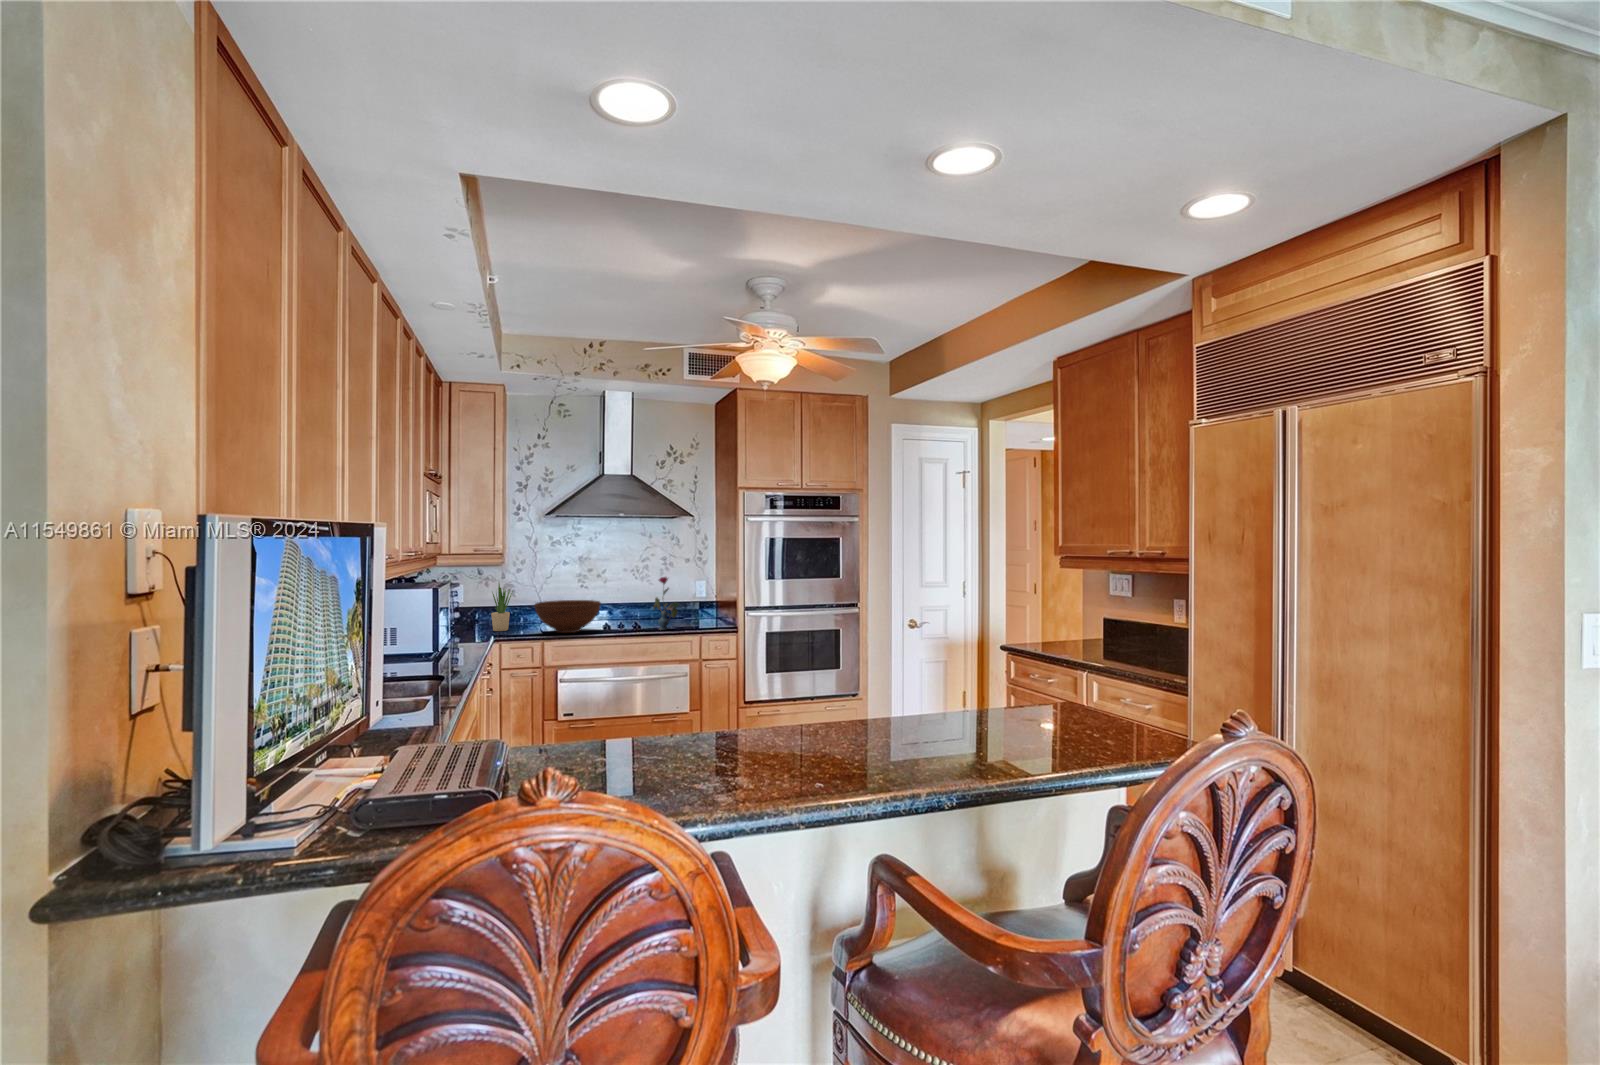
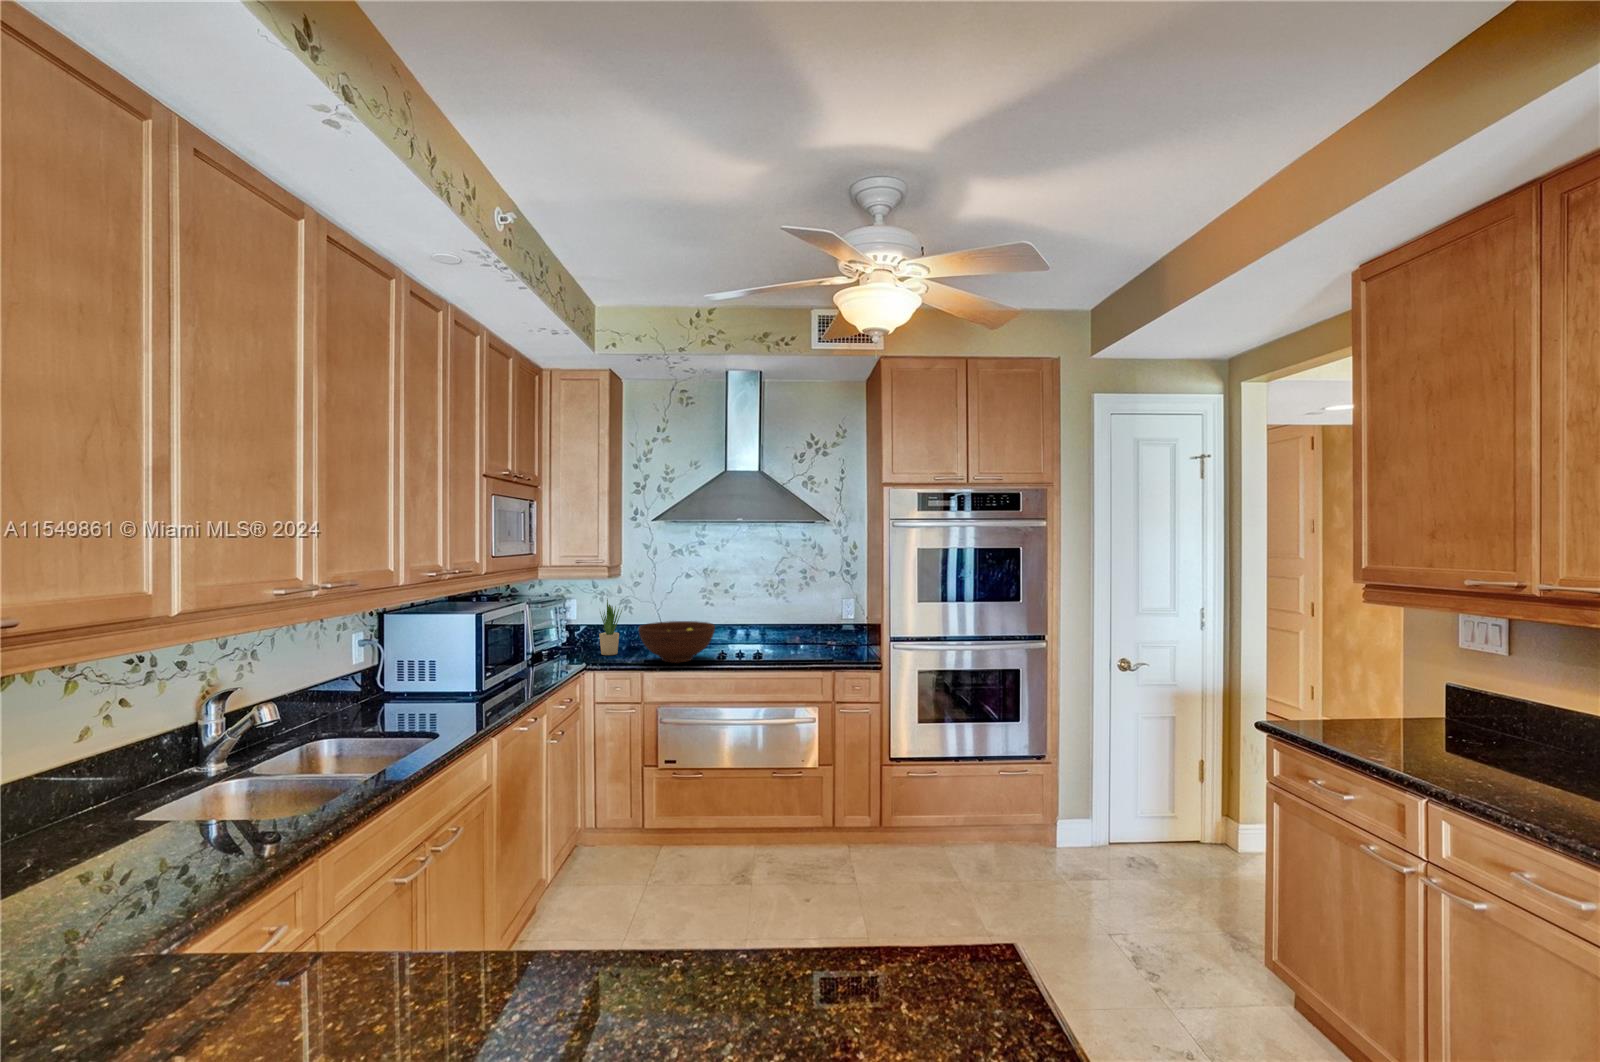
vase: present [653,577,679,630] -> none [776,597,806,663]

